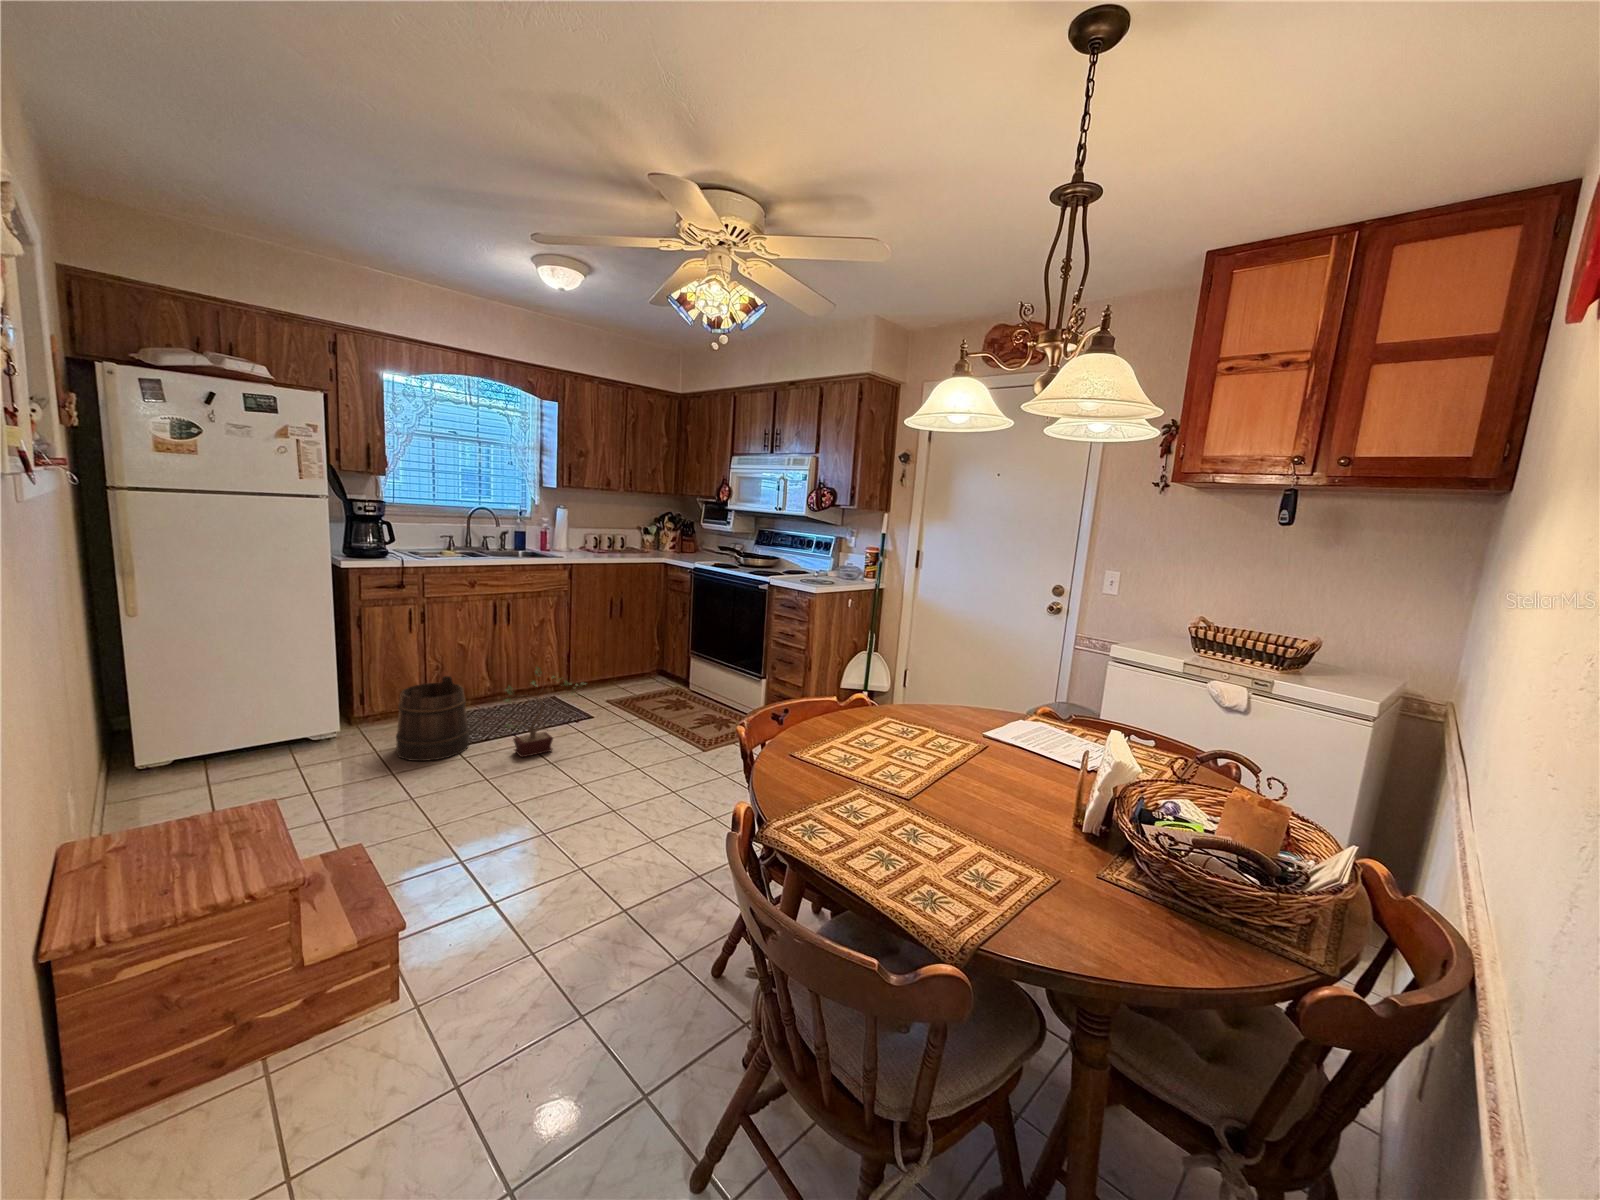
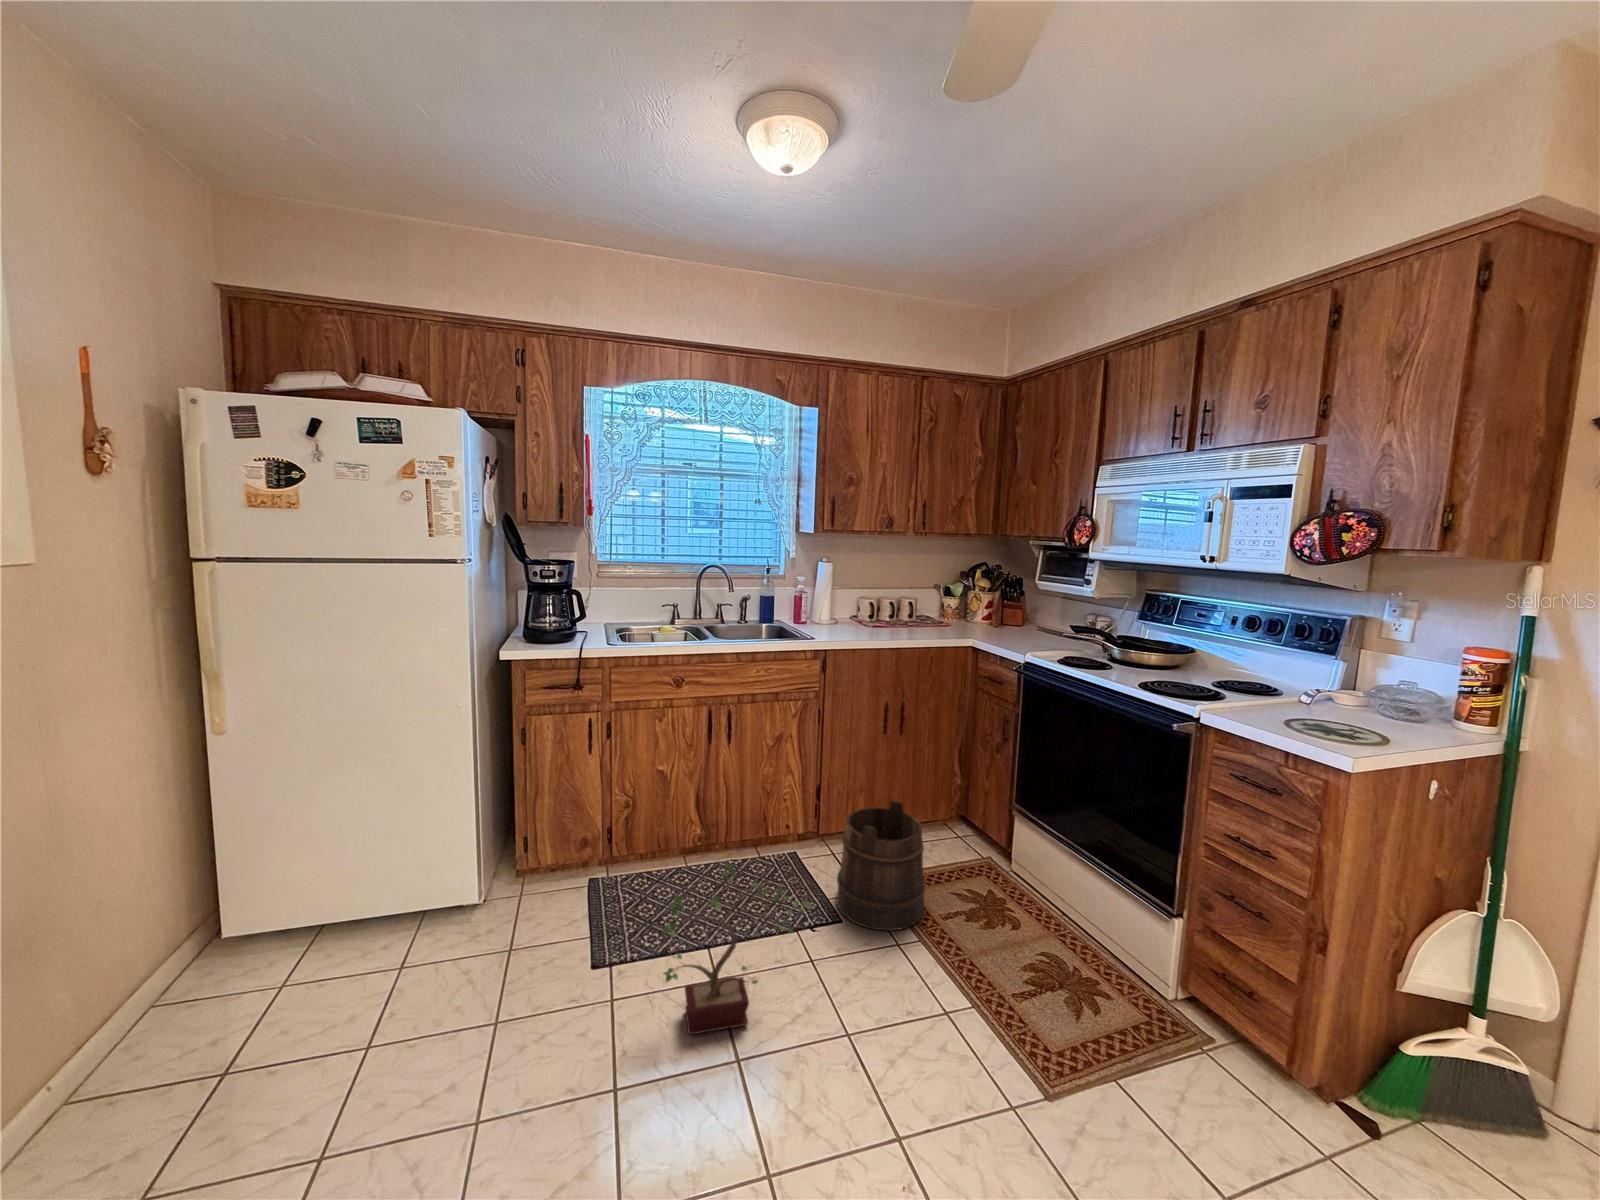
bucket: present [396,676,469,761] -> present [836,800,925,931]

